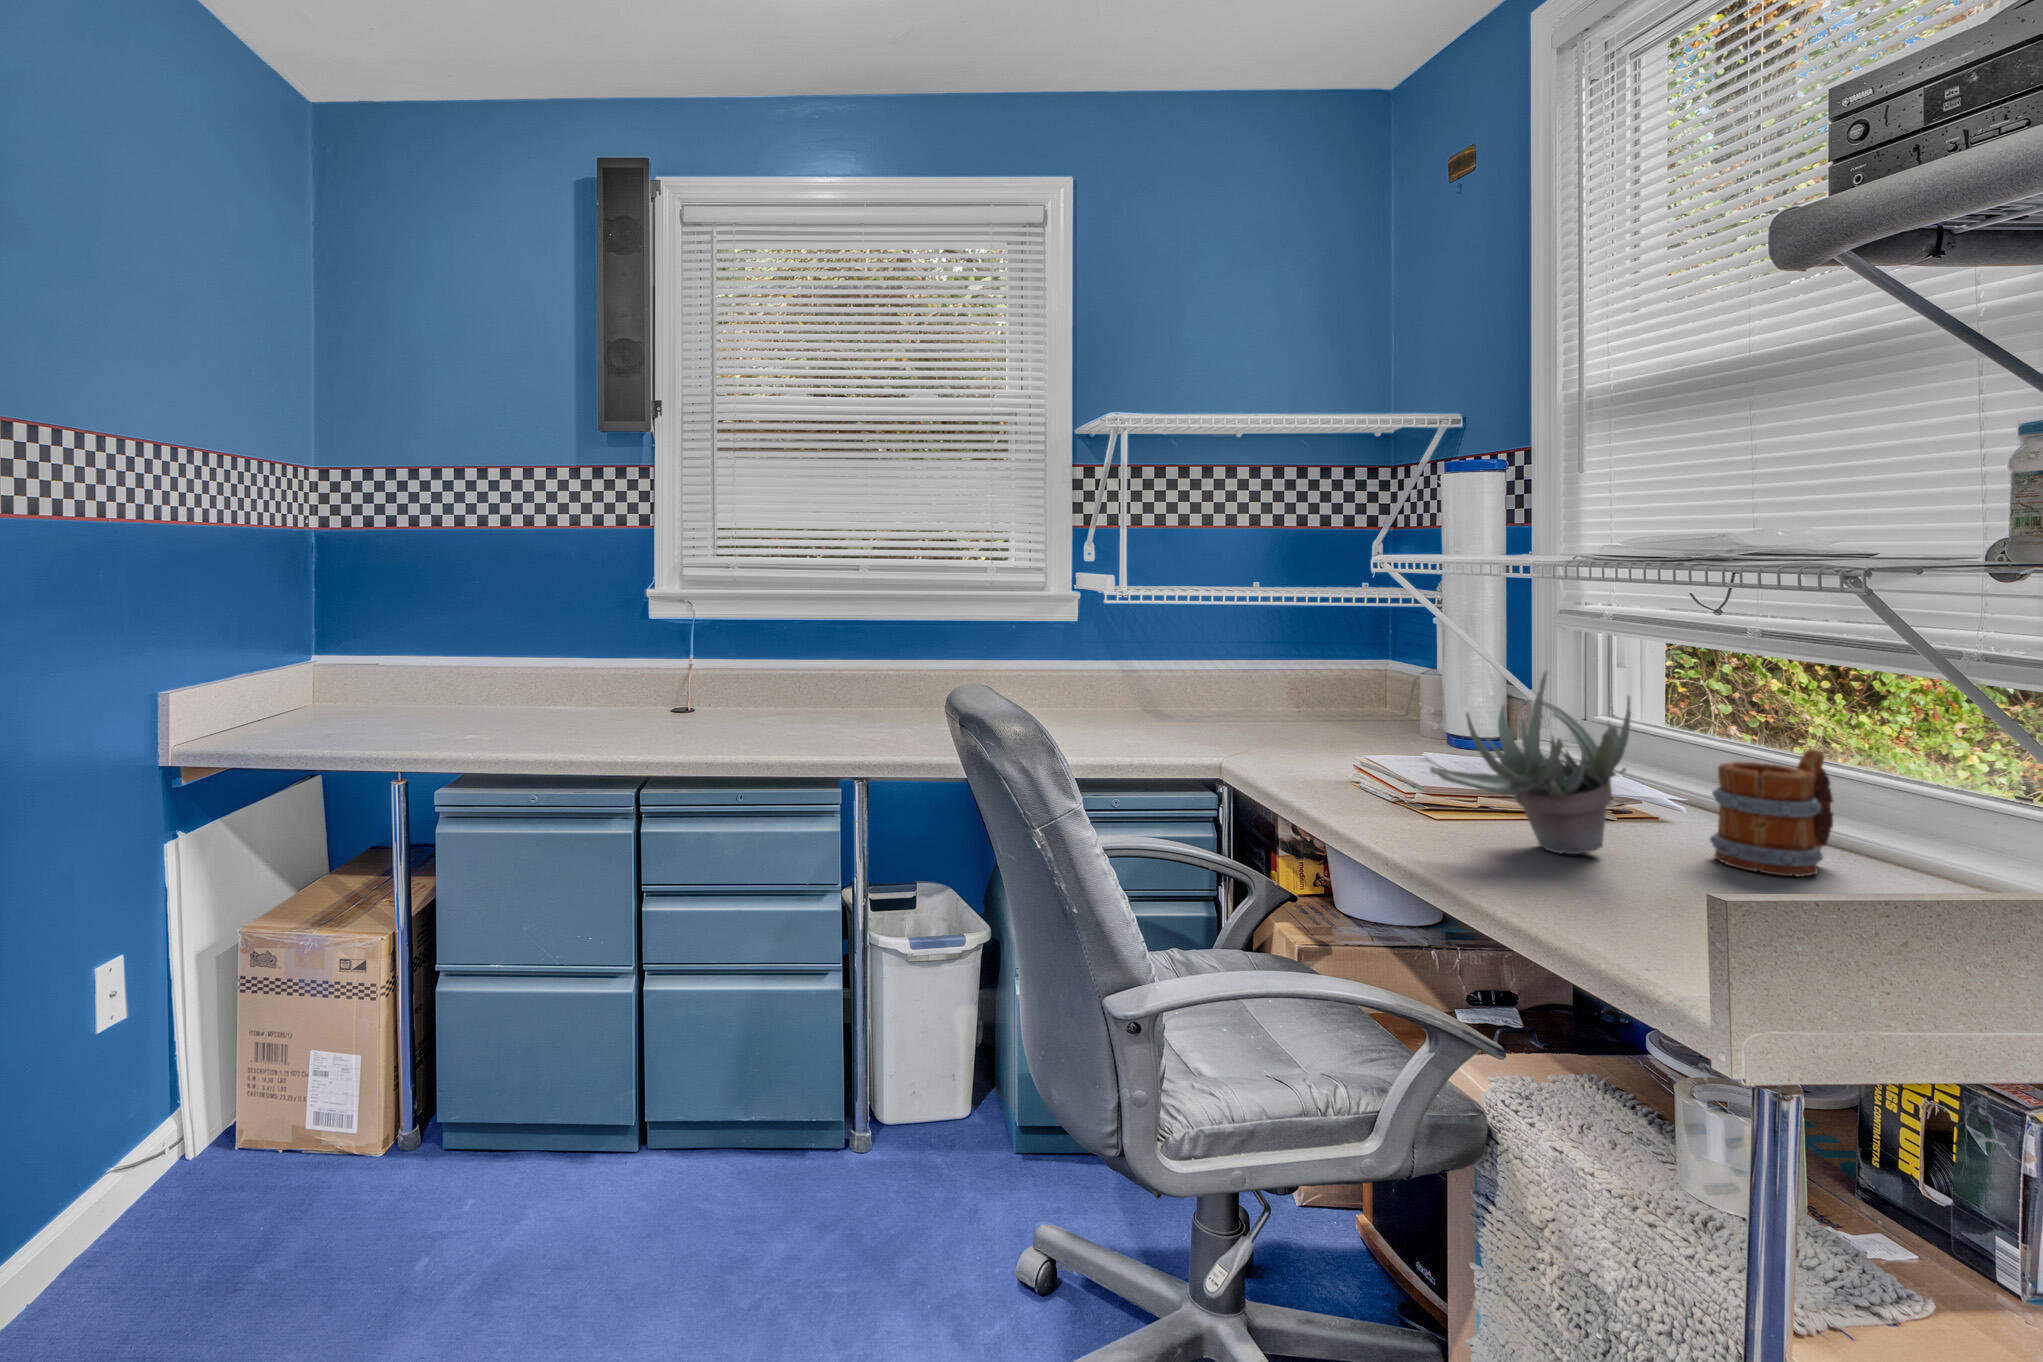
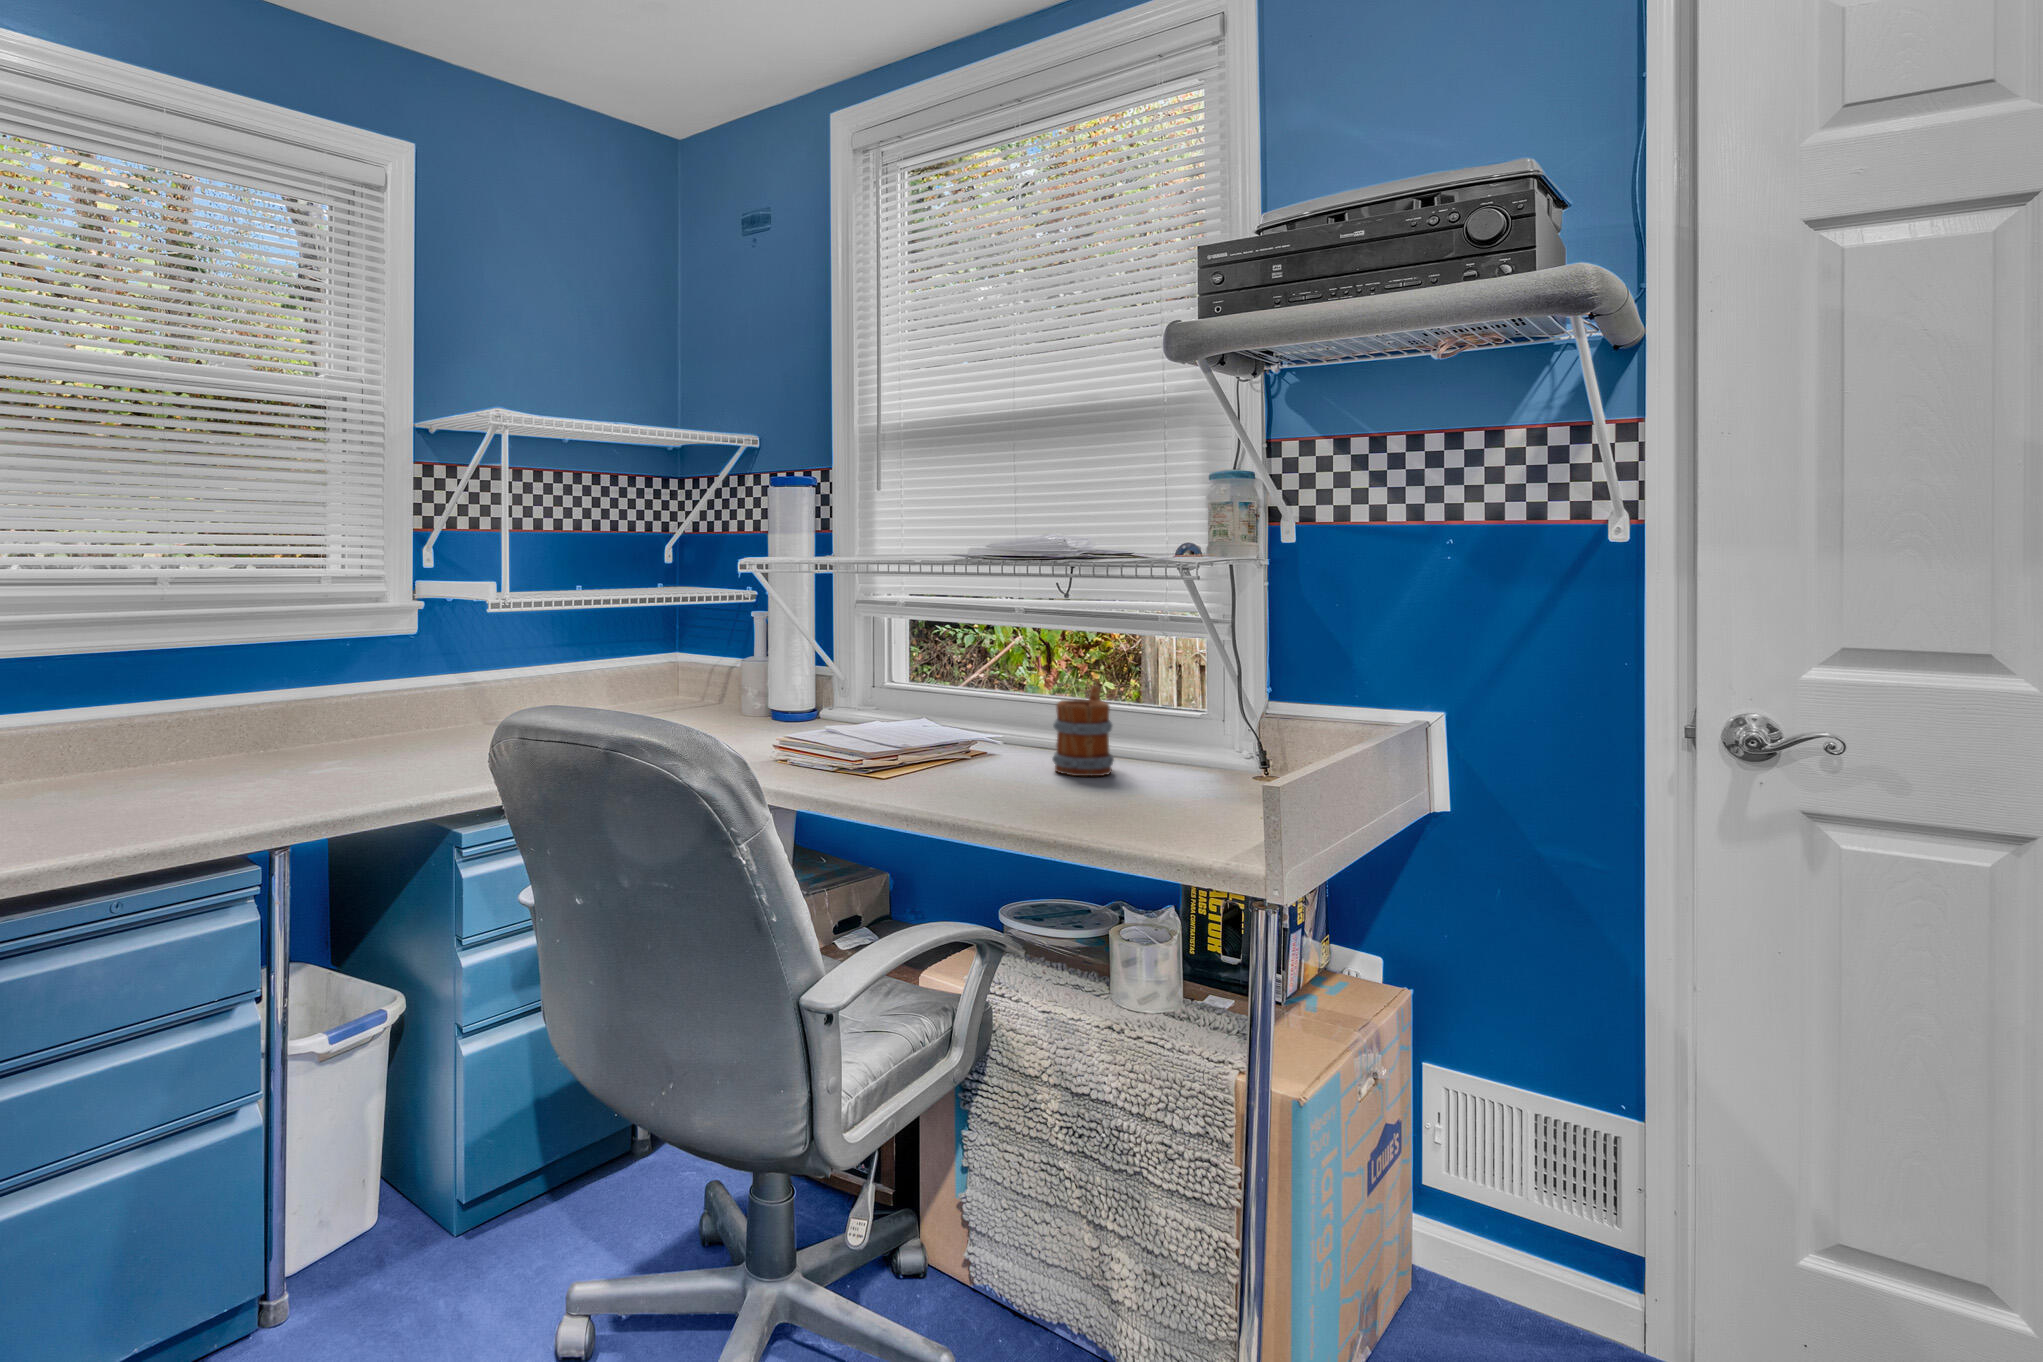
succulent plant: present [1430,671,1631,854] -> none [924,643,1038,786]

